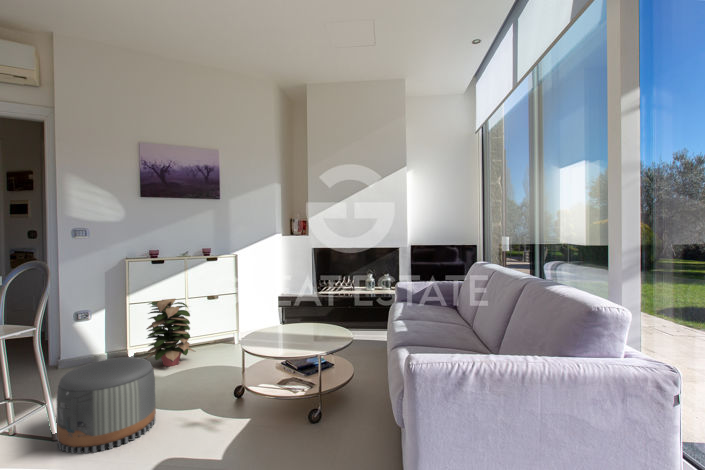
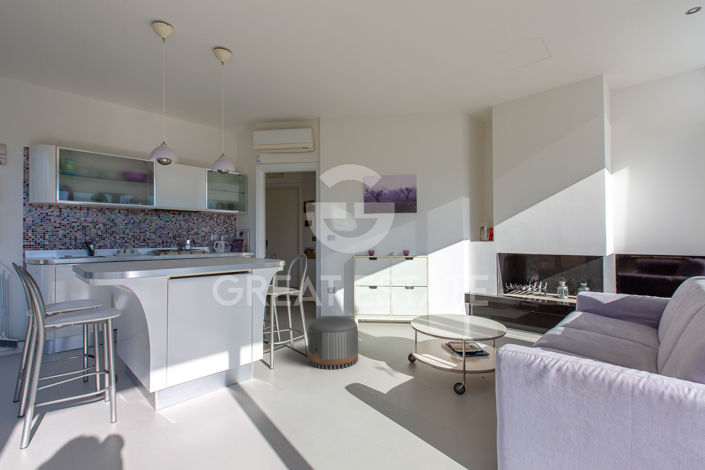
decorative plant: present [145,299,194,366] -> none [363,285,396,331]

